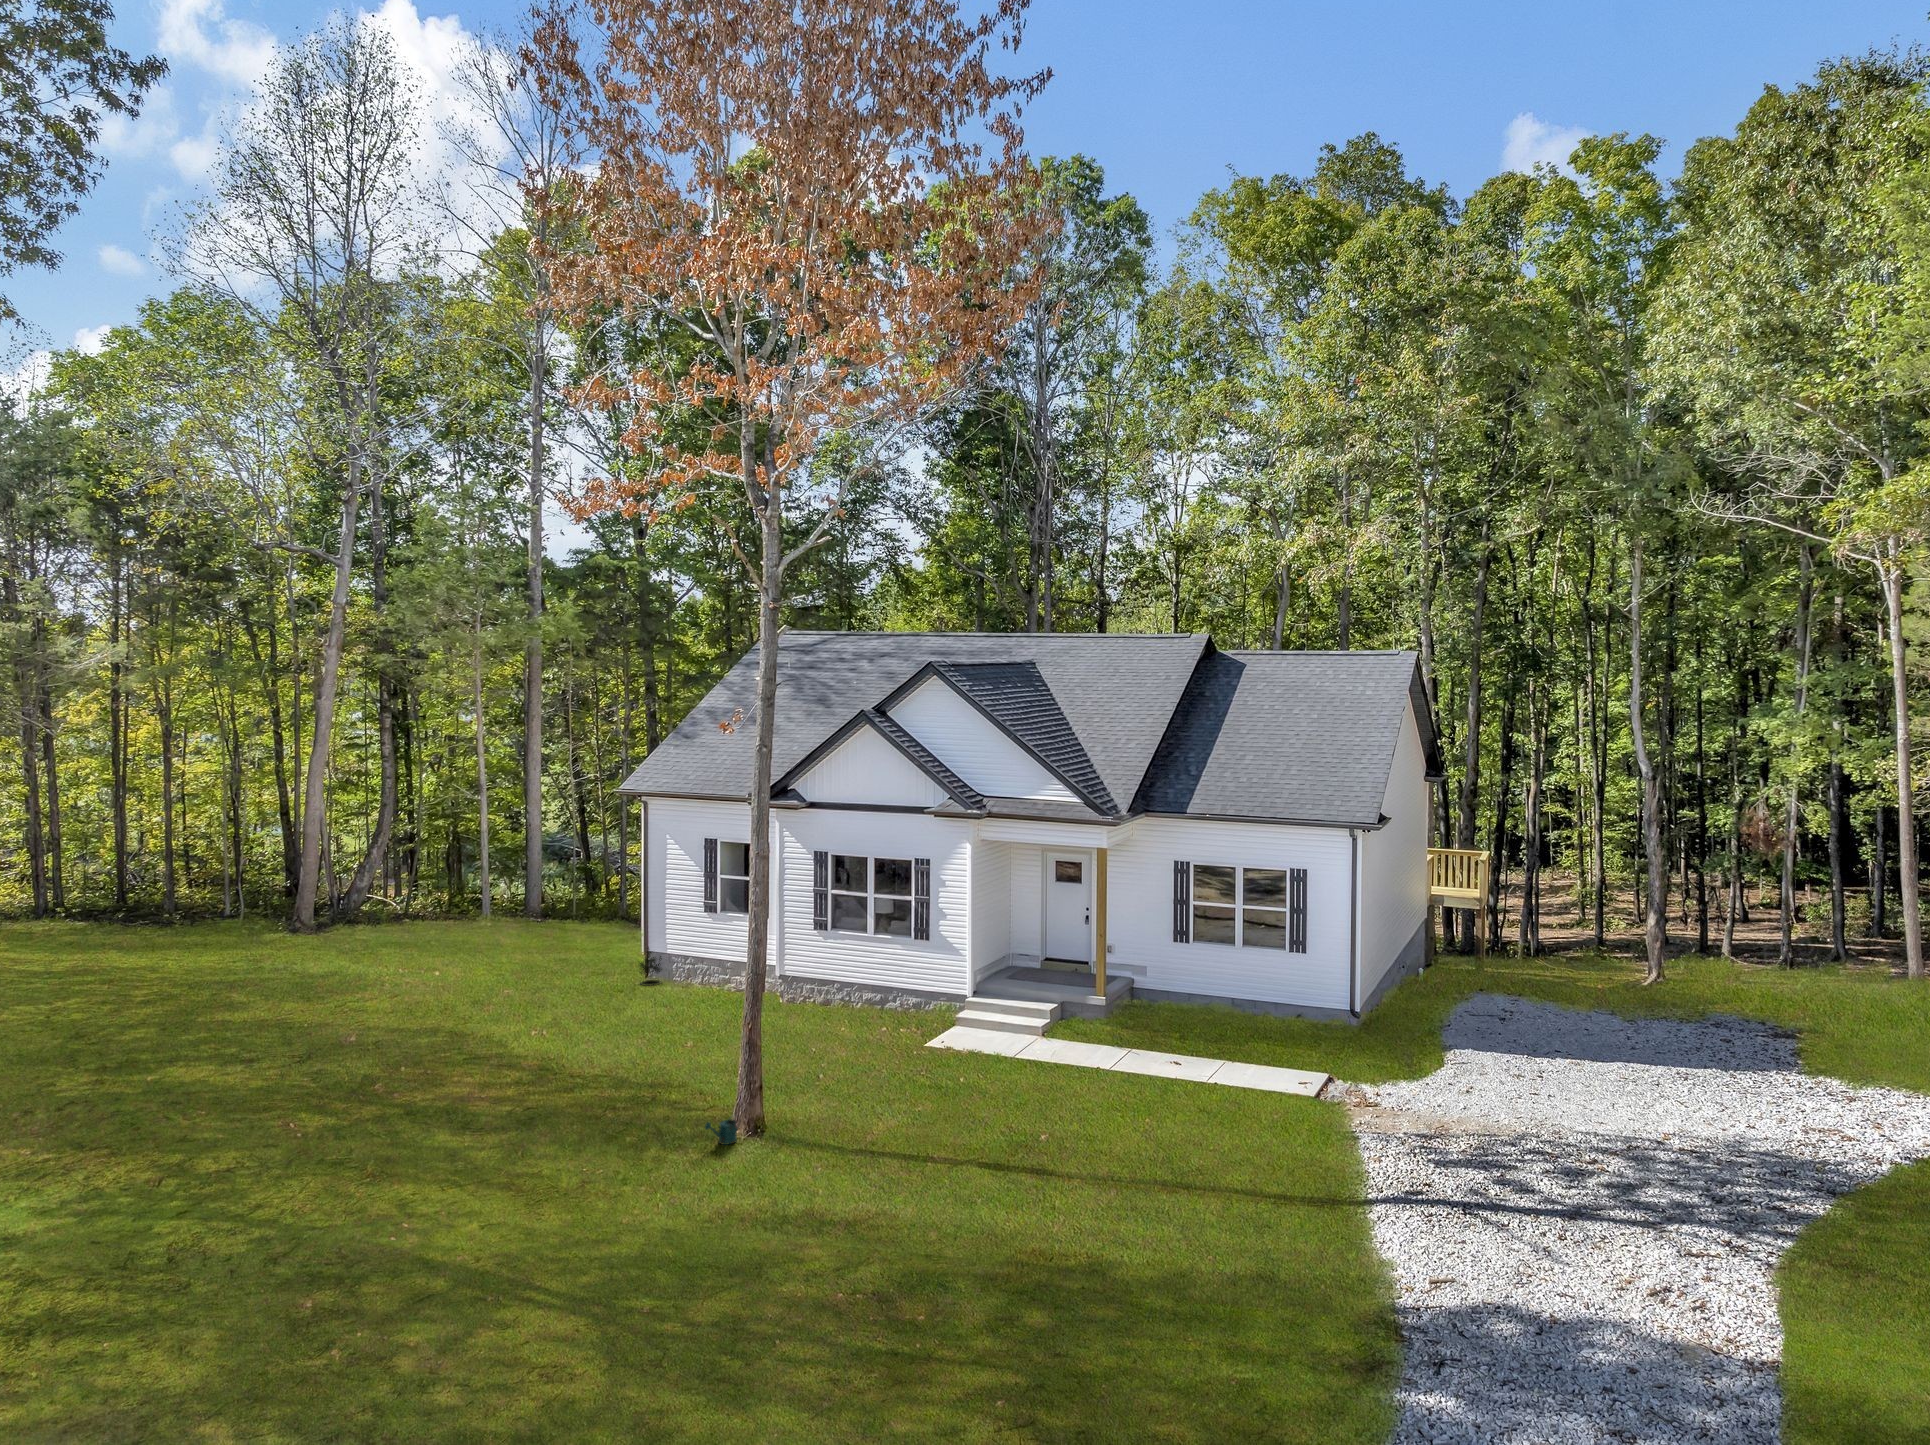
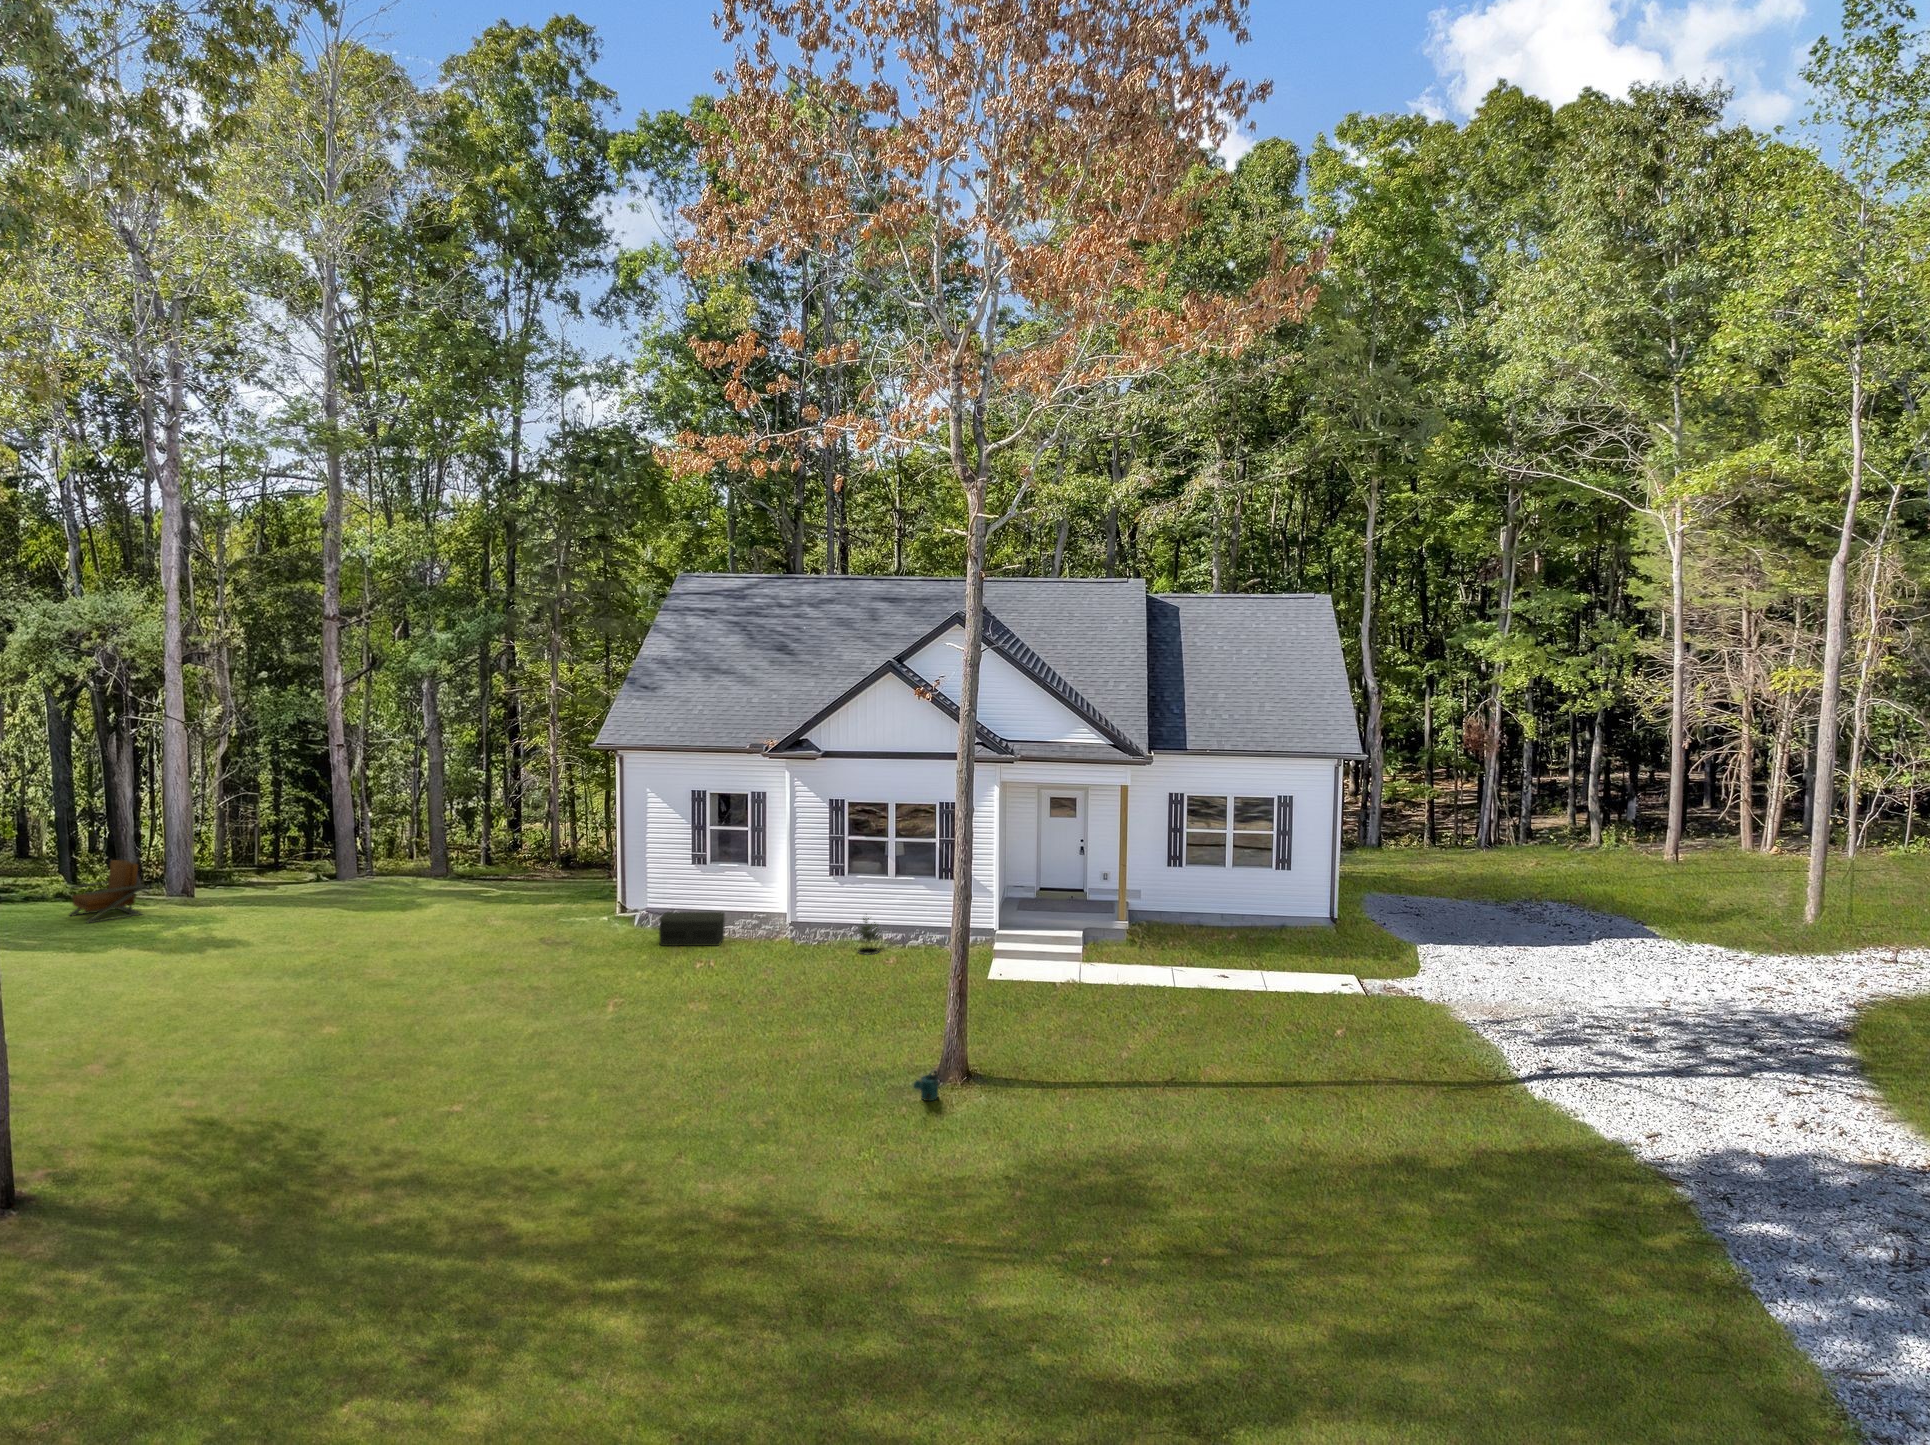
lounge chair: none [242,883,297,936] -> present [69,860,145,923]
potted tree: present [640,948,662,986] -> present [858,918,880,955]
storage bench: none [661,956,727,992] -> present [659,912,725,946]

